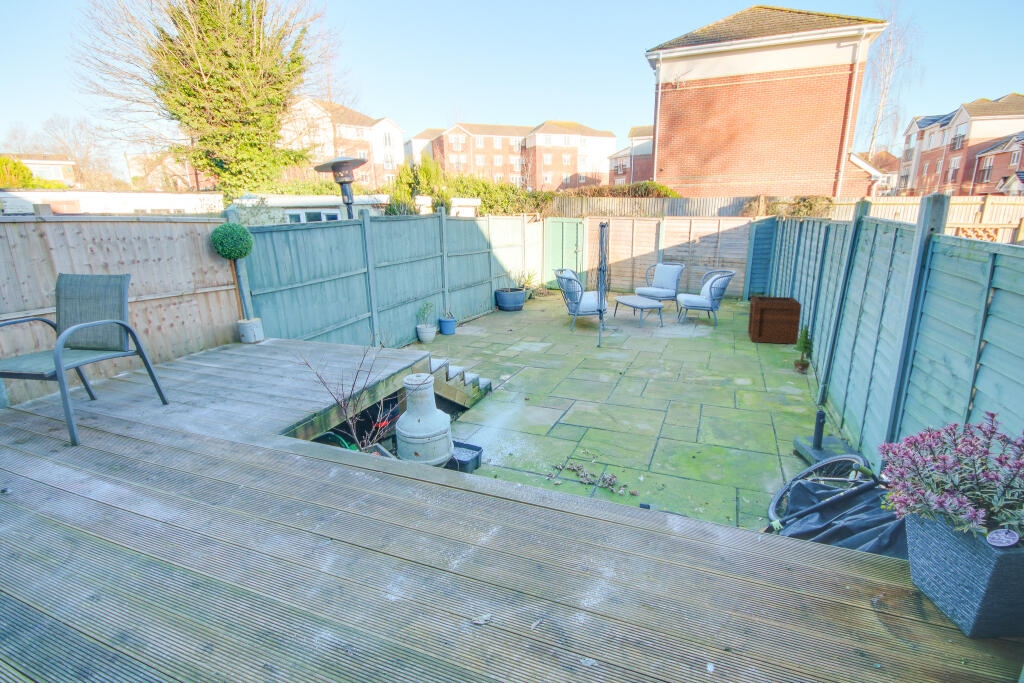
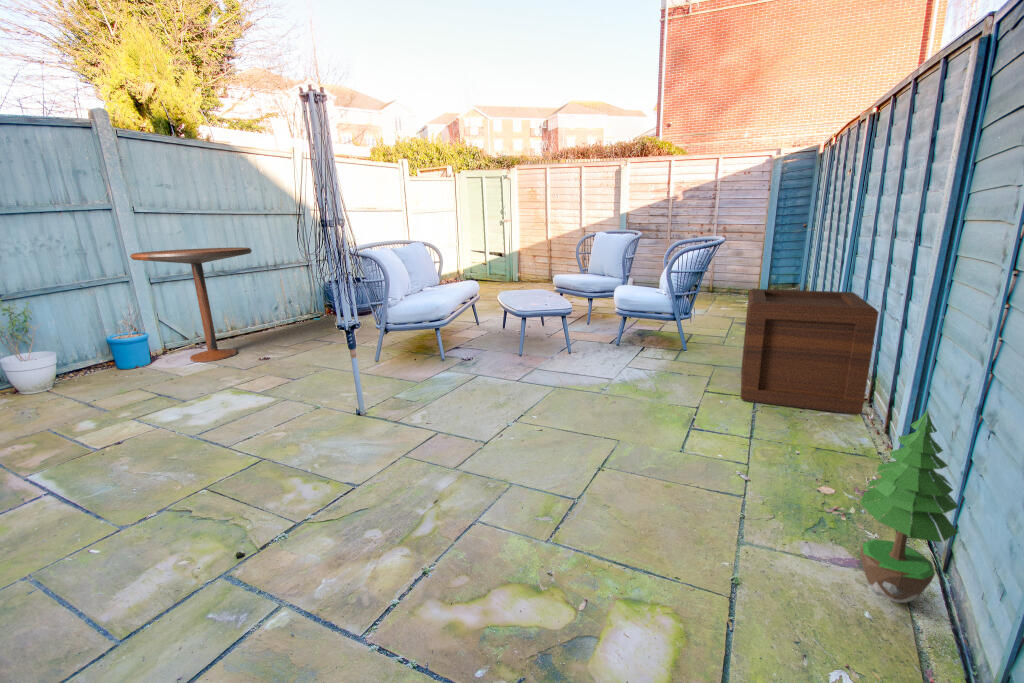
pedestal table: none [450,276,503,336] -> present [130,247,252,362]

